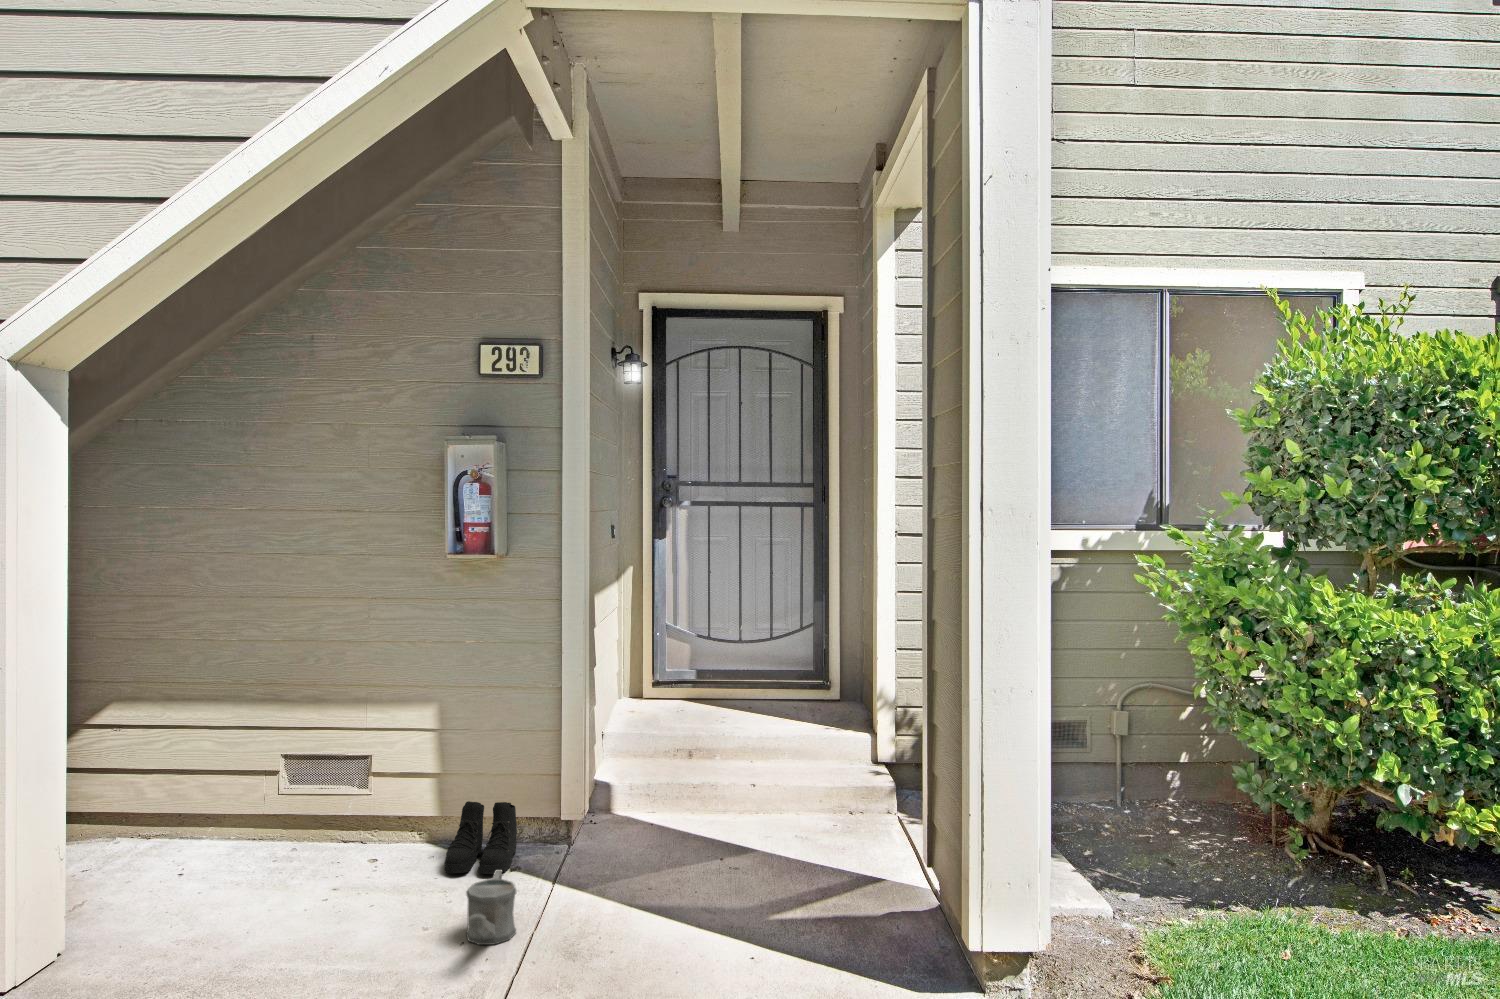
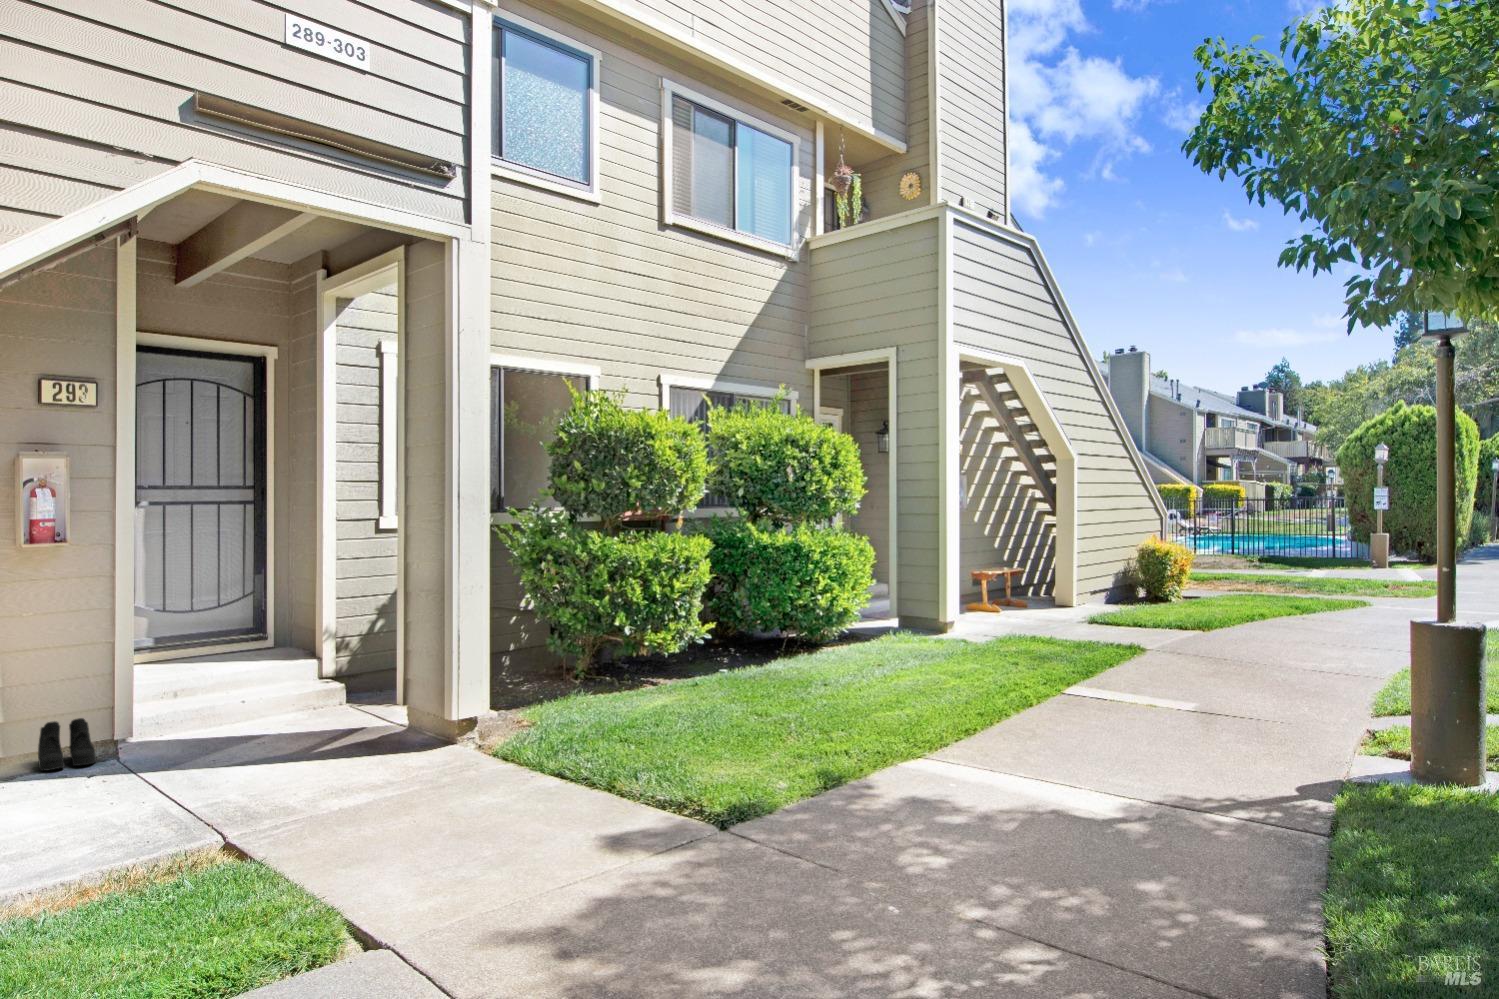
watering can: present [466,870,516,945] -> none [111,746,153,788]

